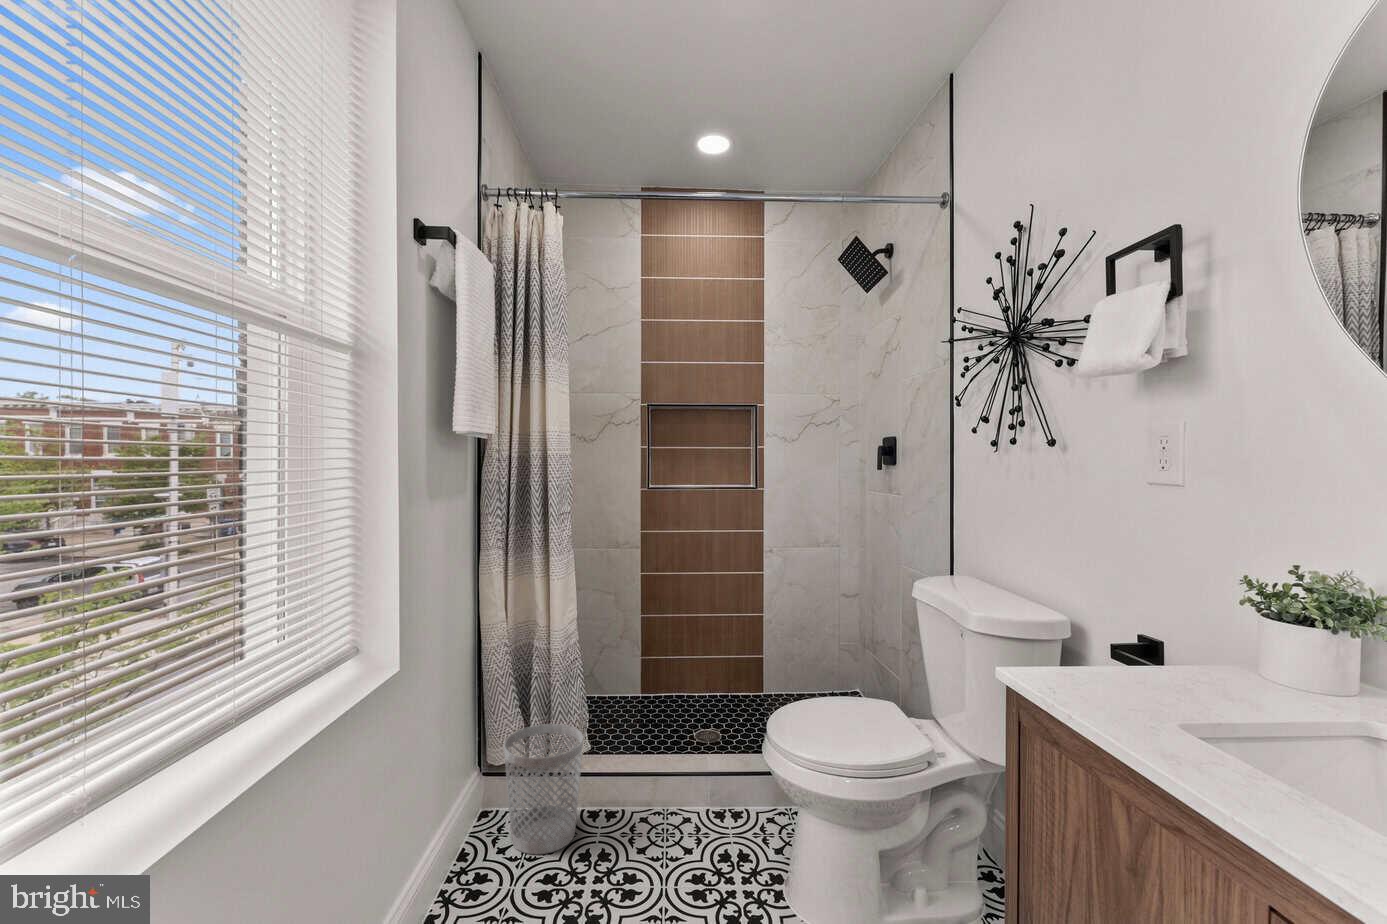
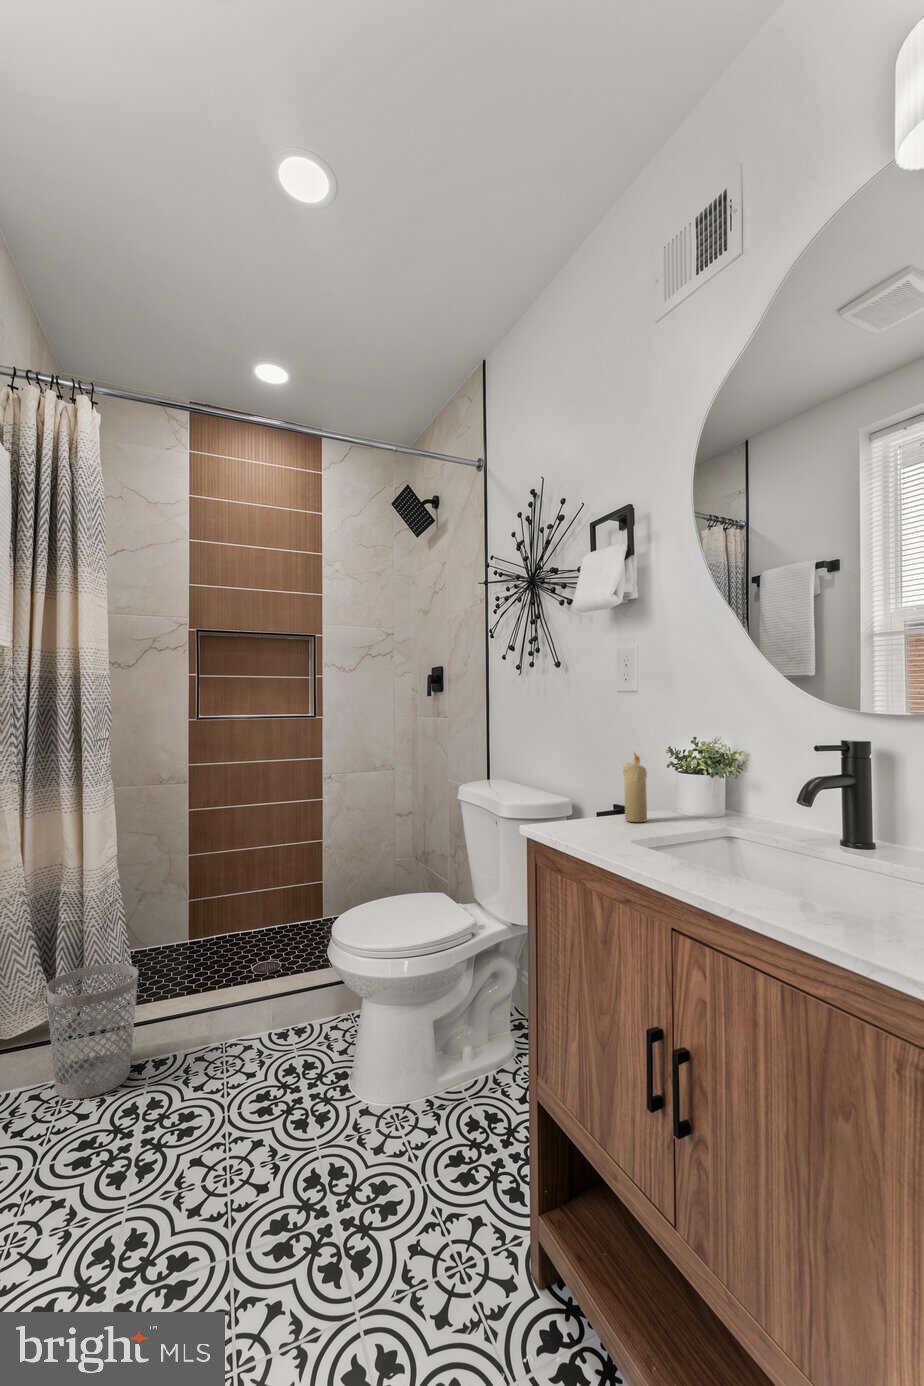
candle: none [1169,582,1211,686] -> present [623,753,647,822]

